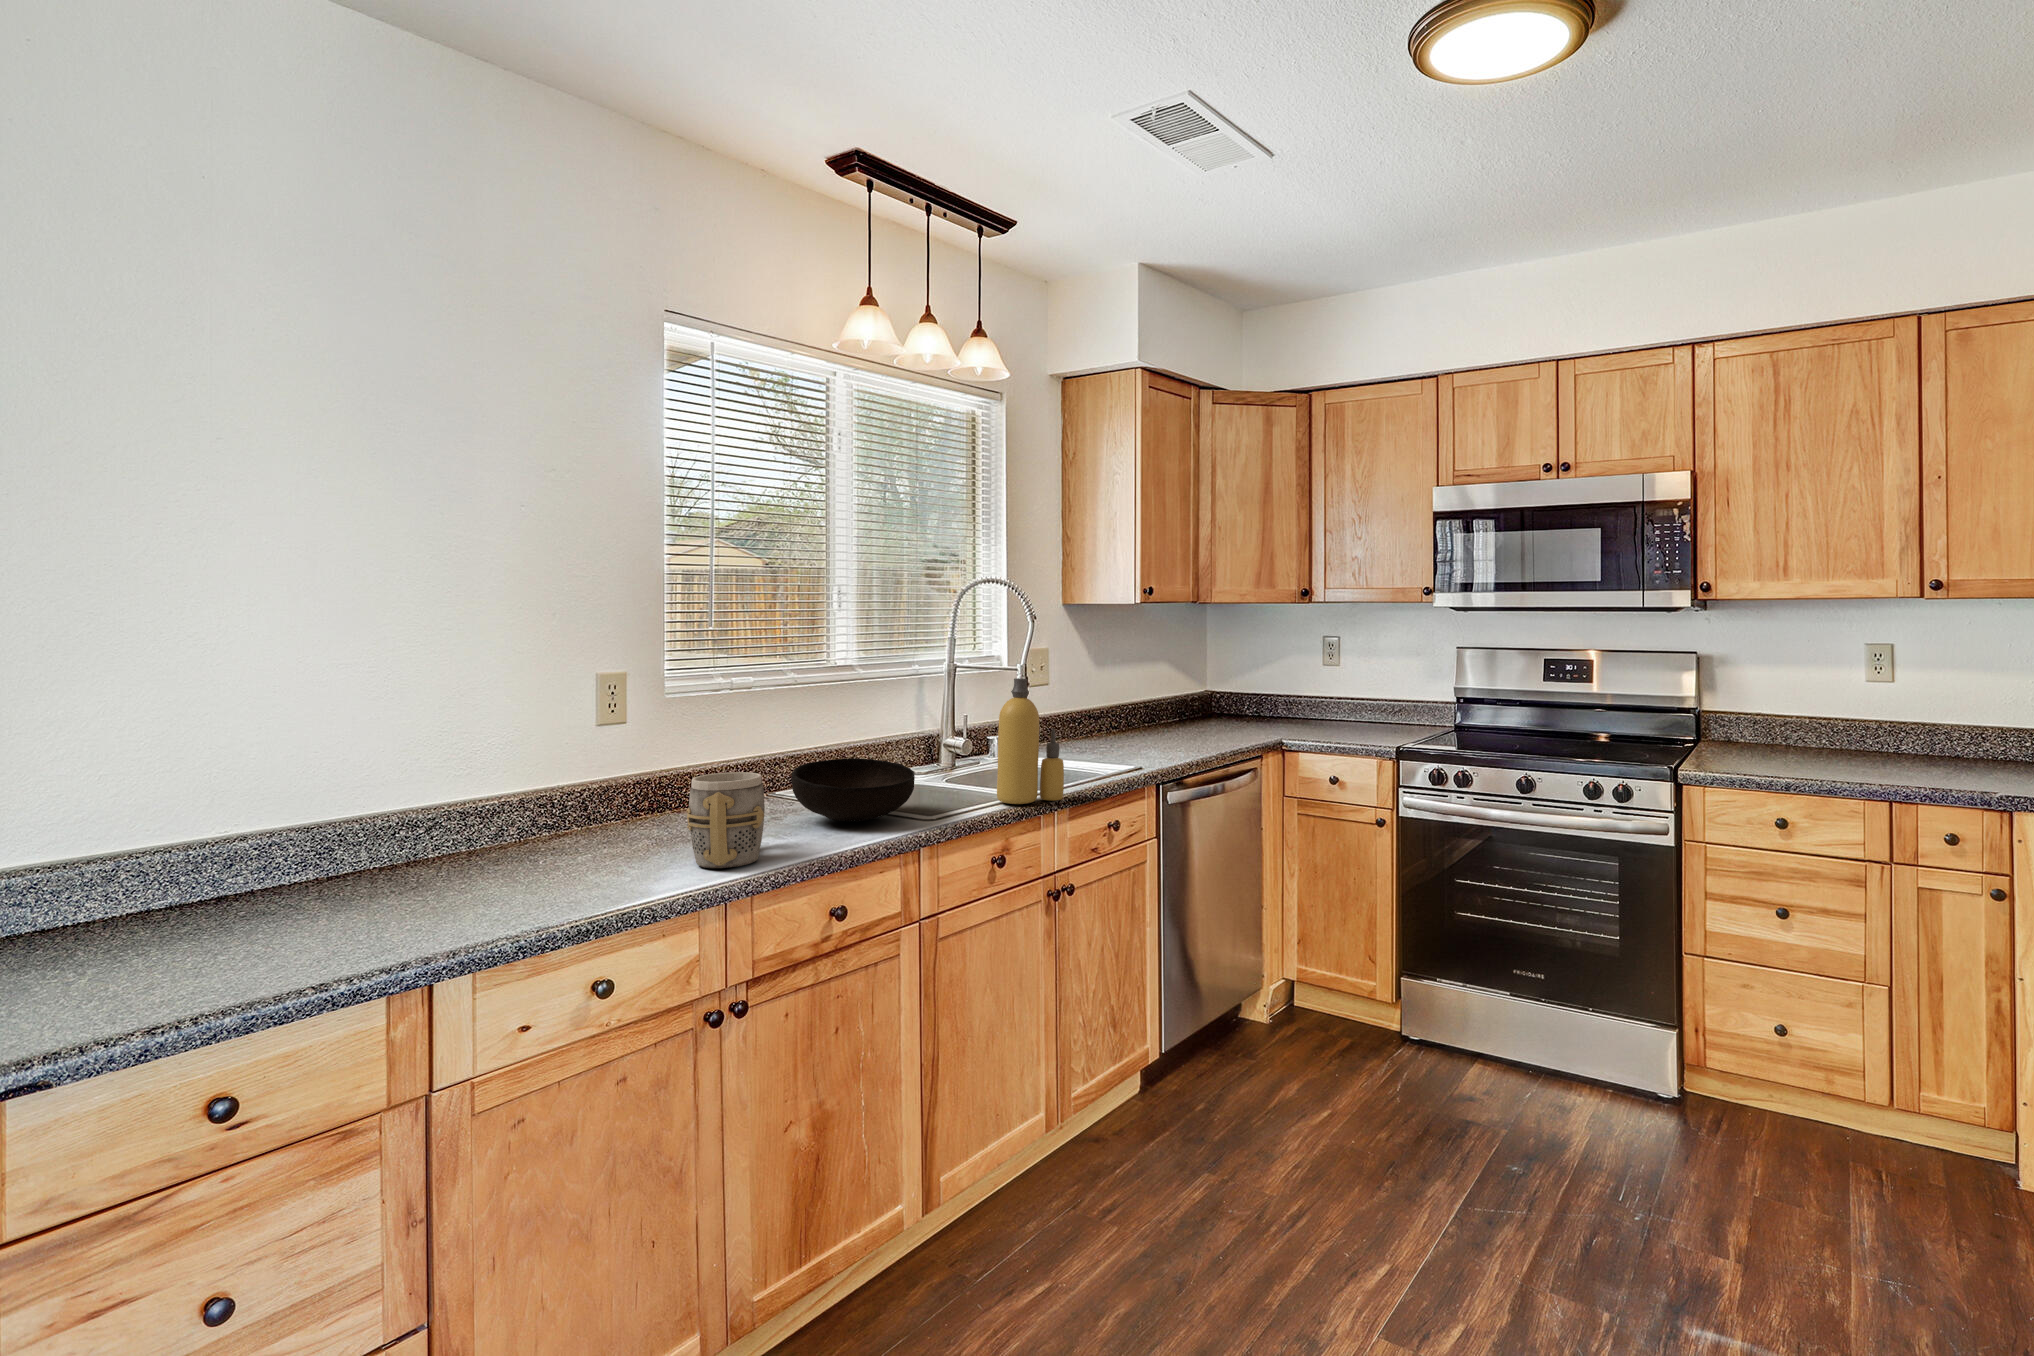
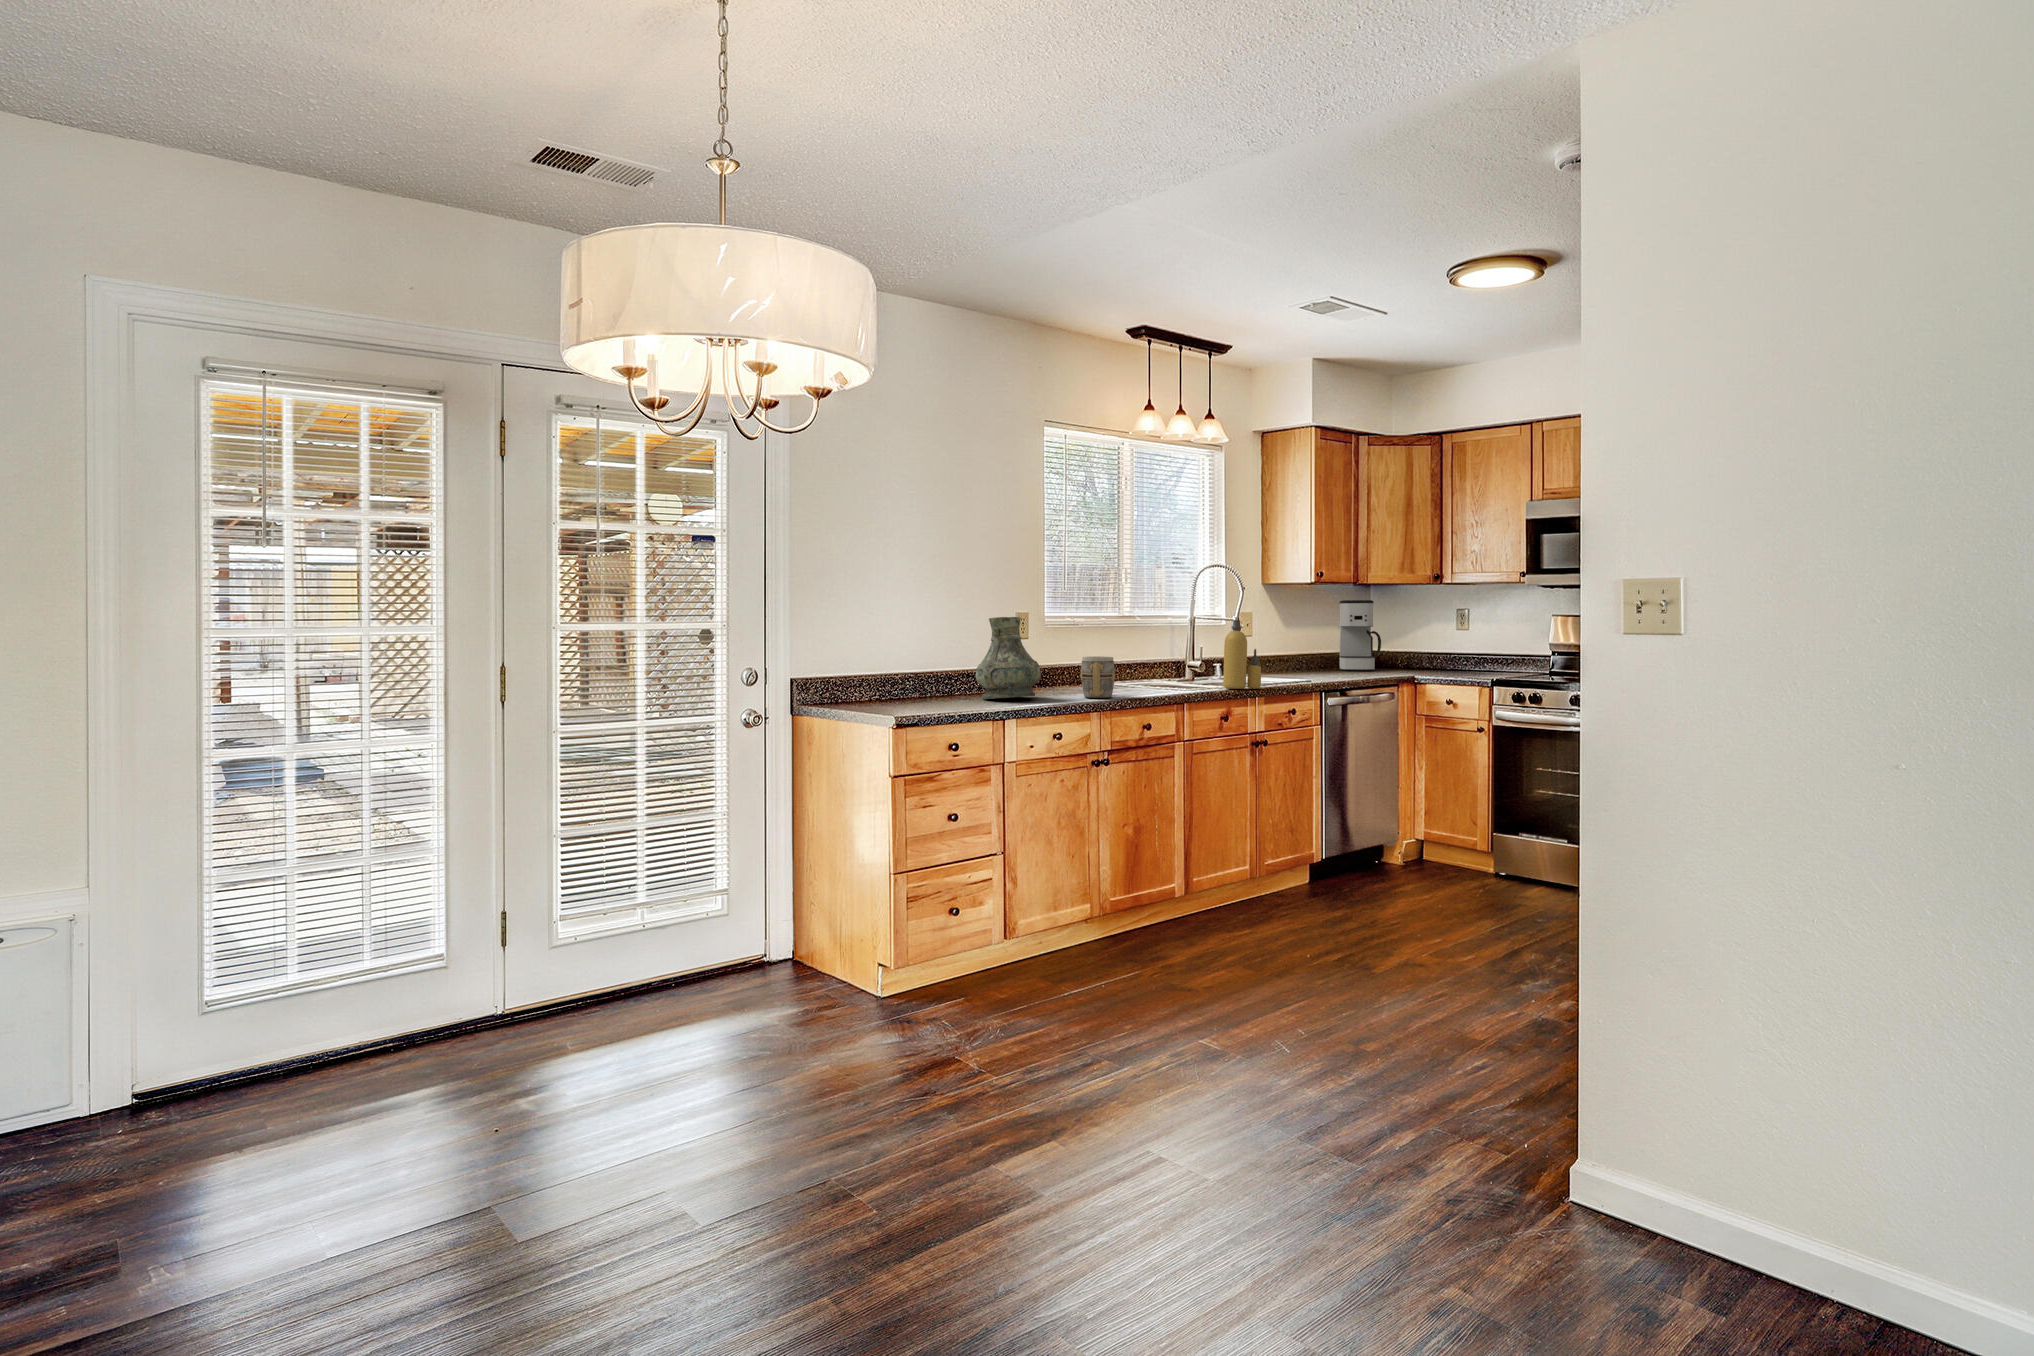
coffee maker: none [1171,626,1231,730] -> present [1339,600,1381,670]
vase: none [413,702,585,899] -> present [976,617,1041,700]
bowl: present [792,758,915,822] -> none [1118,661,1180,690]

